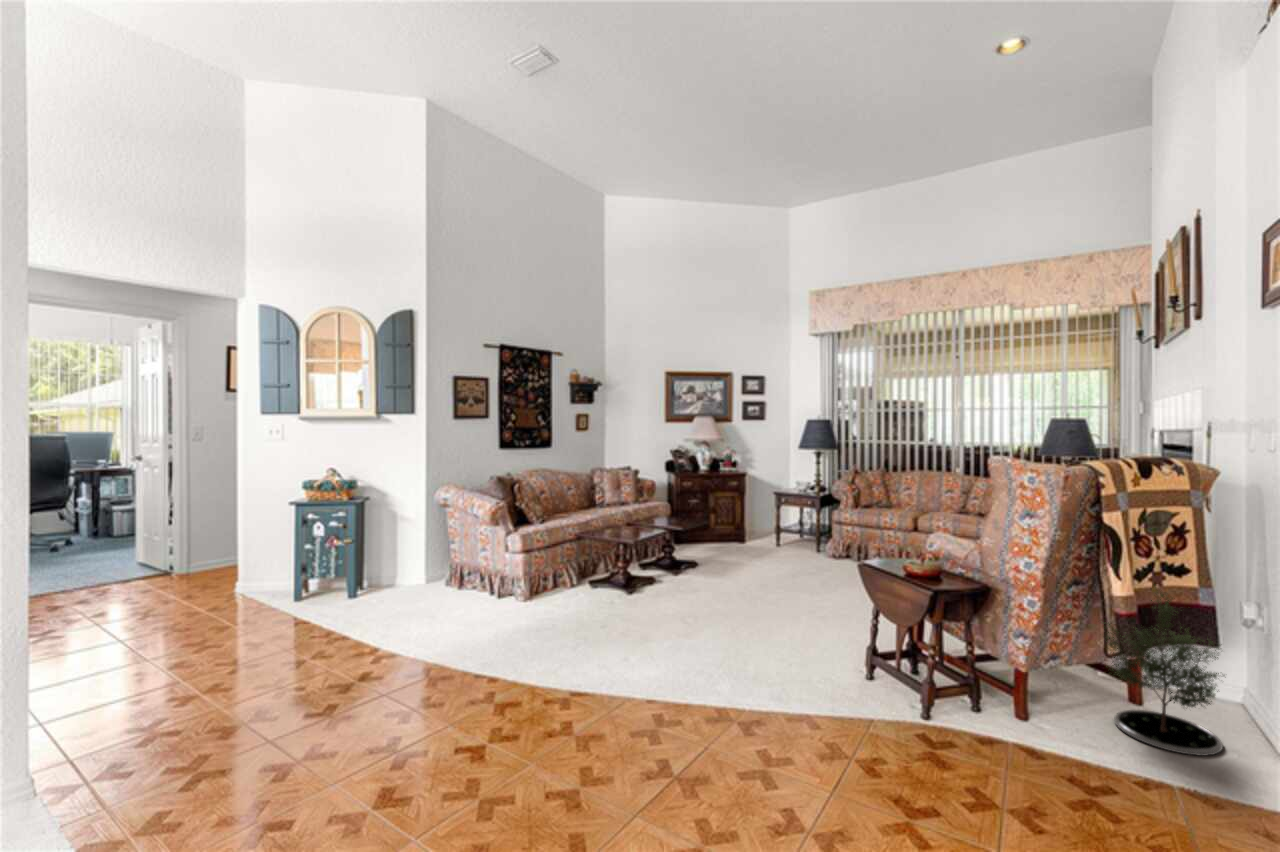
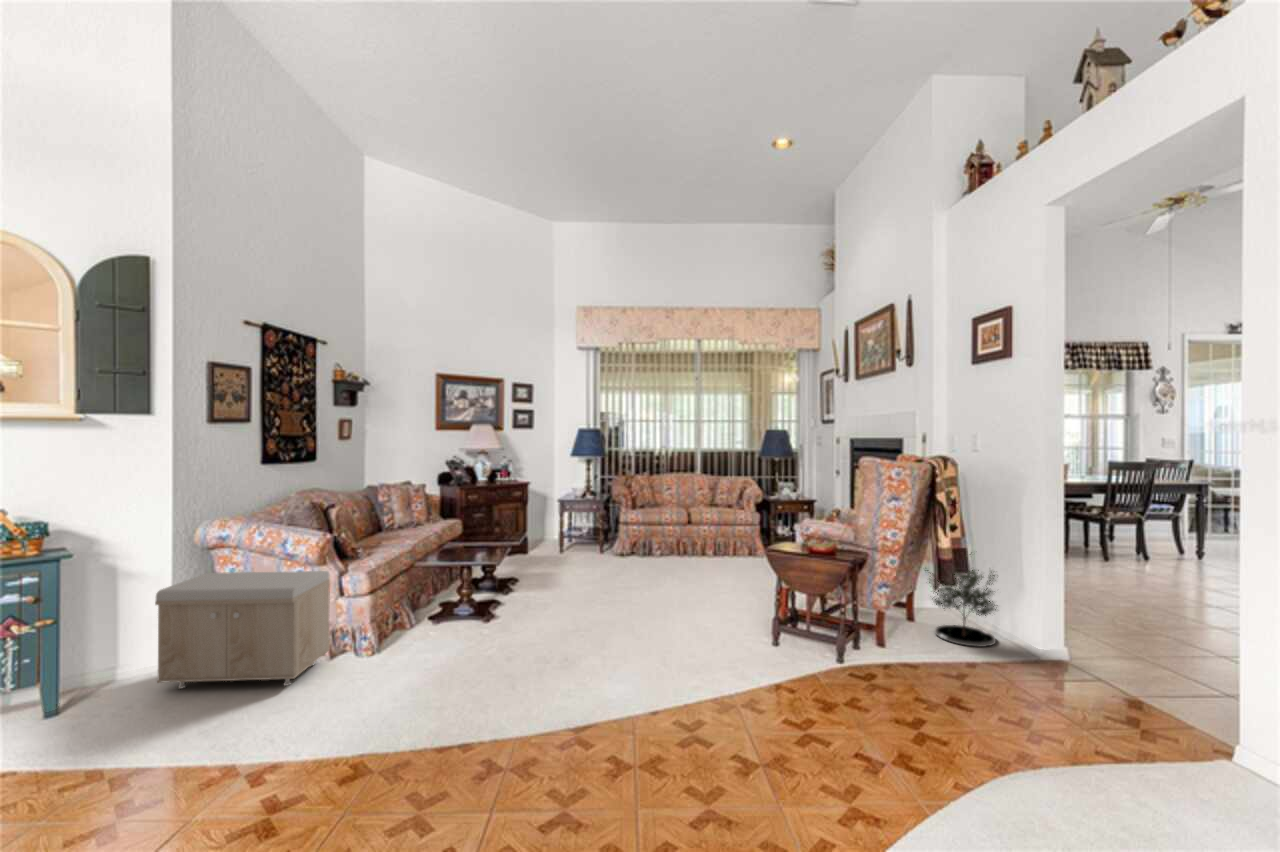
storage bench: none [400,523,500,608] -> present [155,571,330,689]

